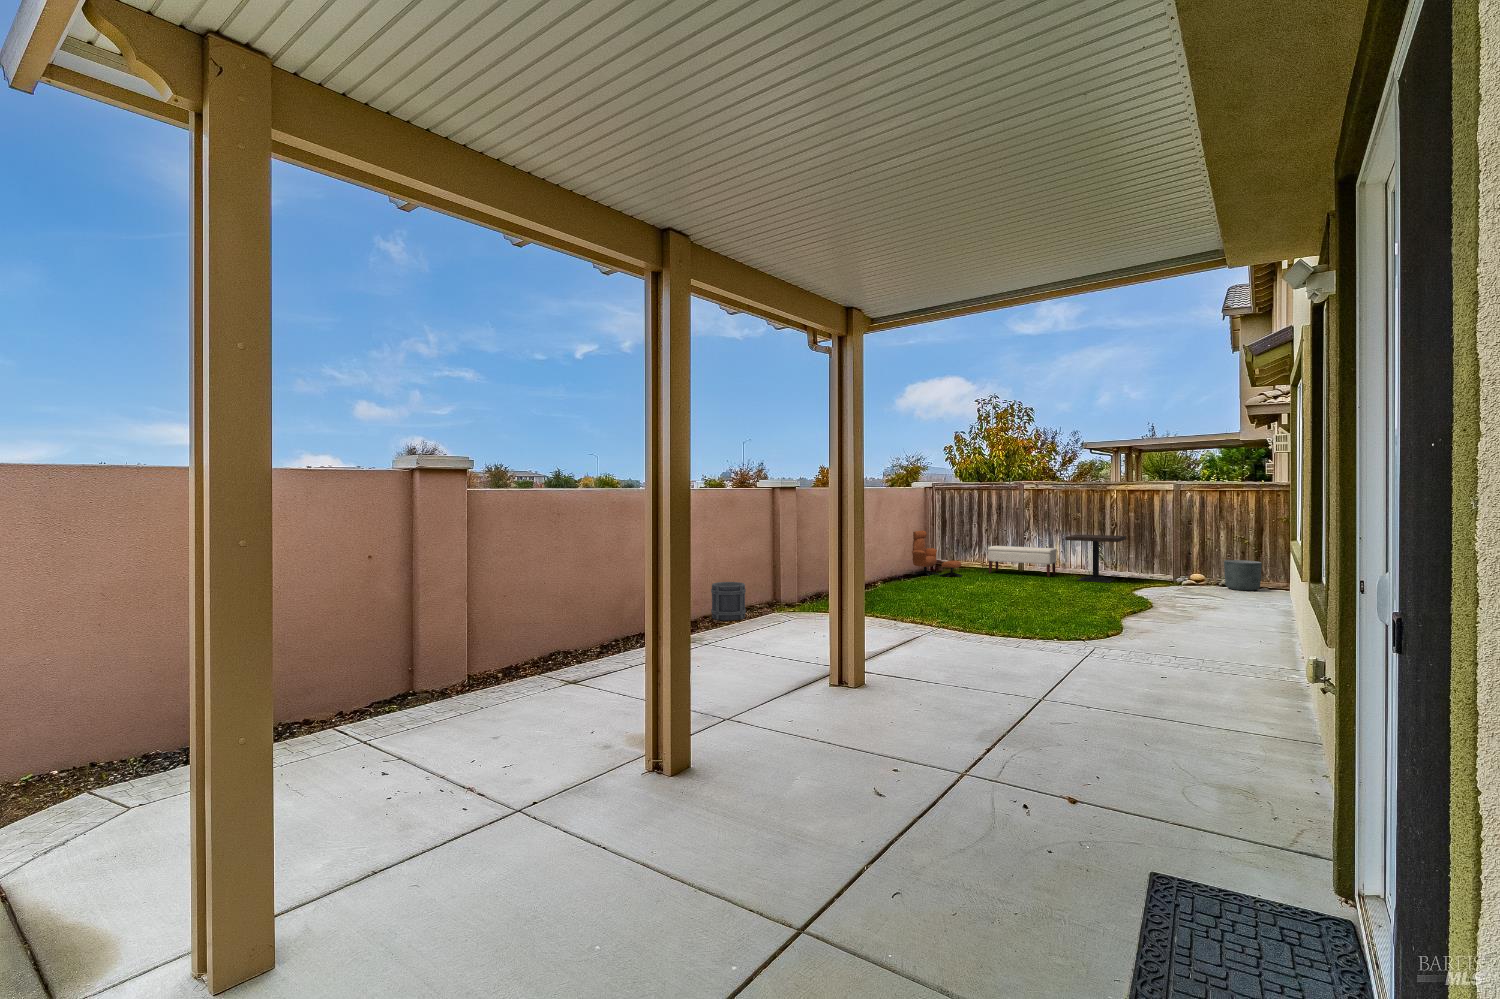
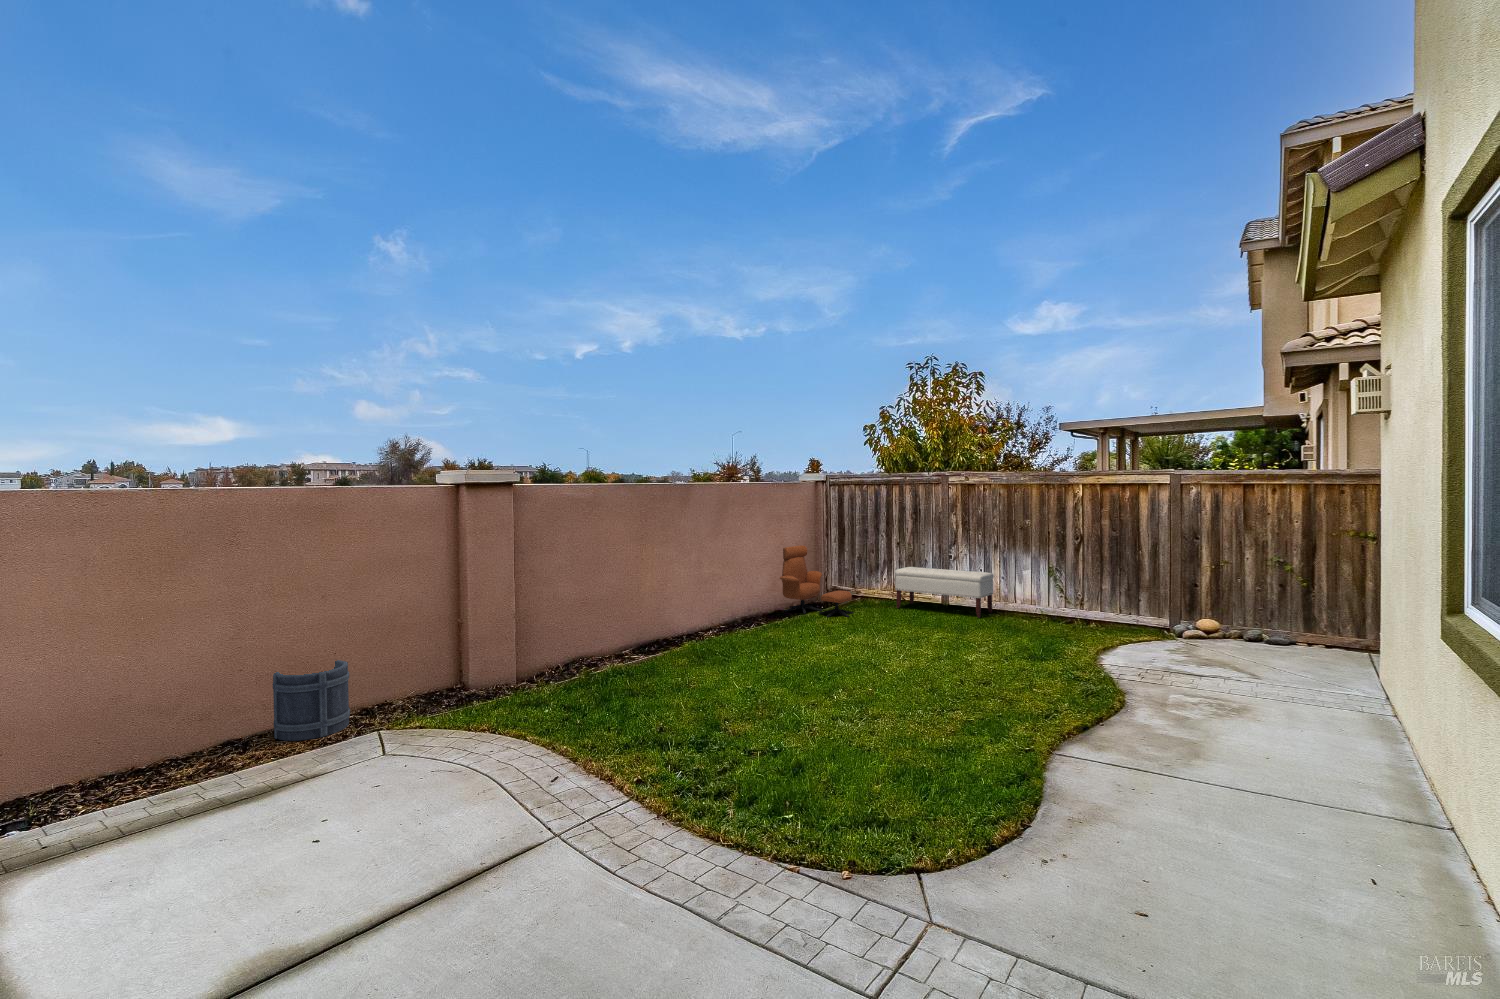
side table: present [1065,534,1126,583] -> none [999,552,1096,631]
planter: present [1224,560,1262,591] -> none [1252,599,1317,653]

